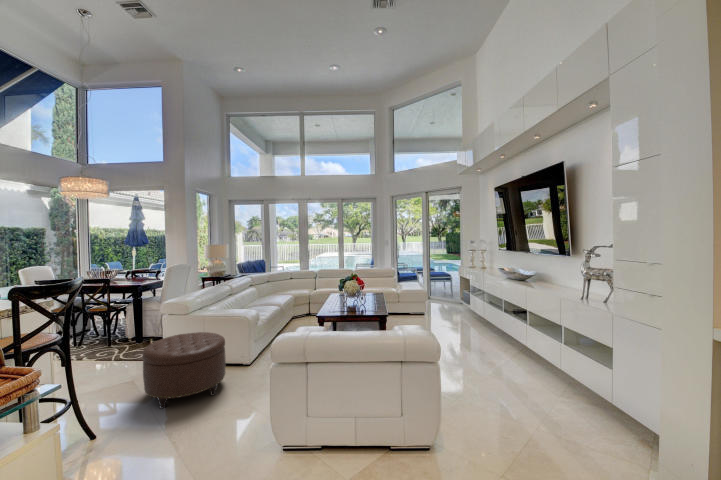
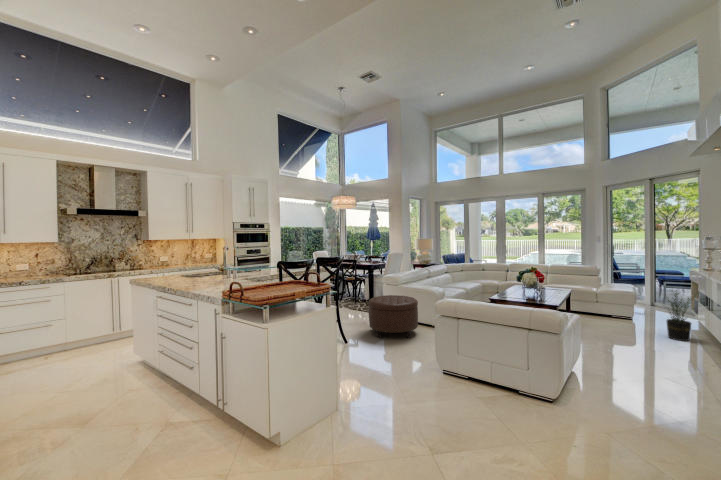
potted plant: none [443,287,469,332] -> present [667,293,691,341]

